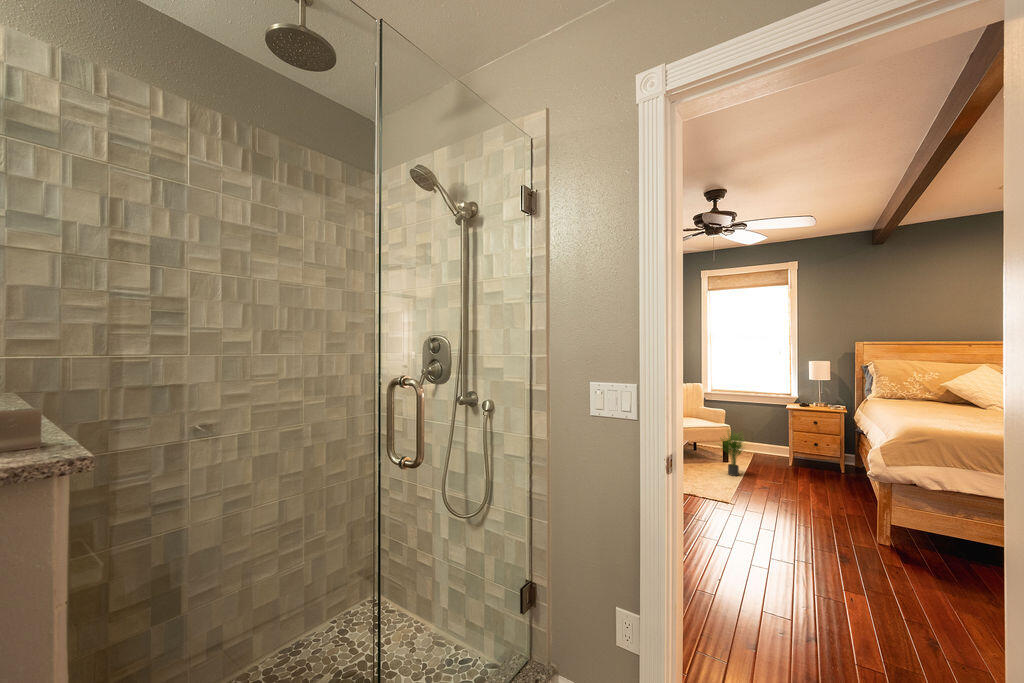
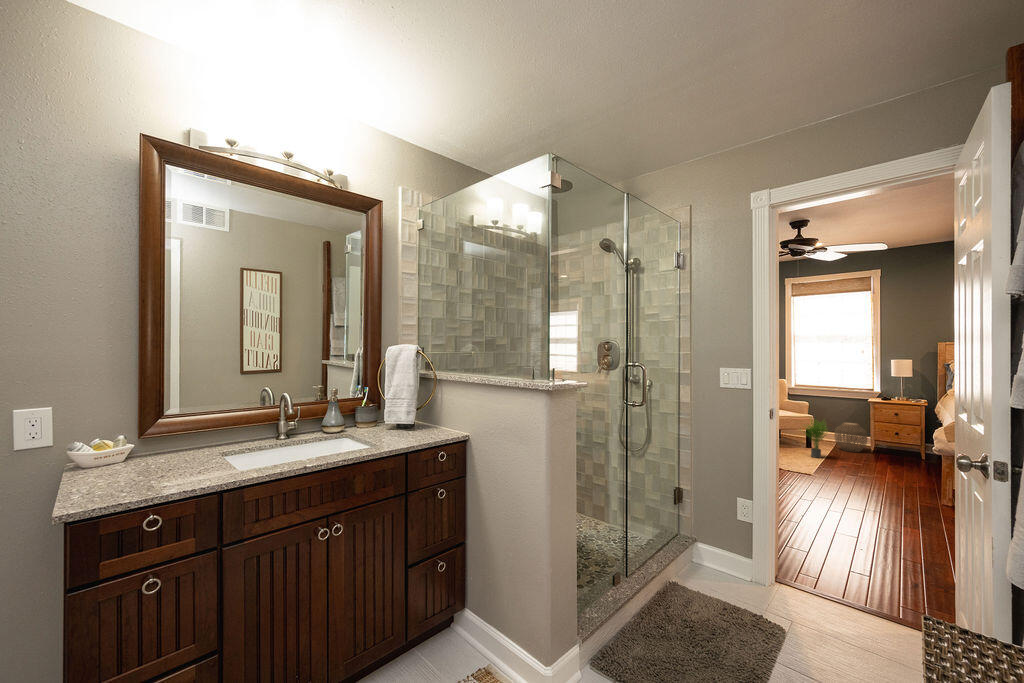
woven basket: none [752,432,786,465] -> present [835,422,867,452]

